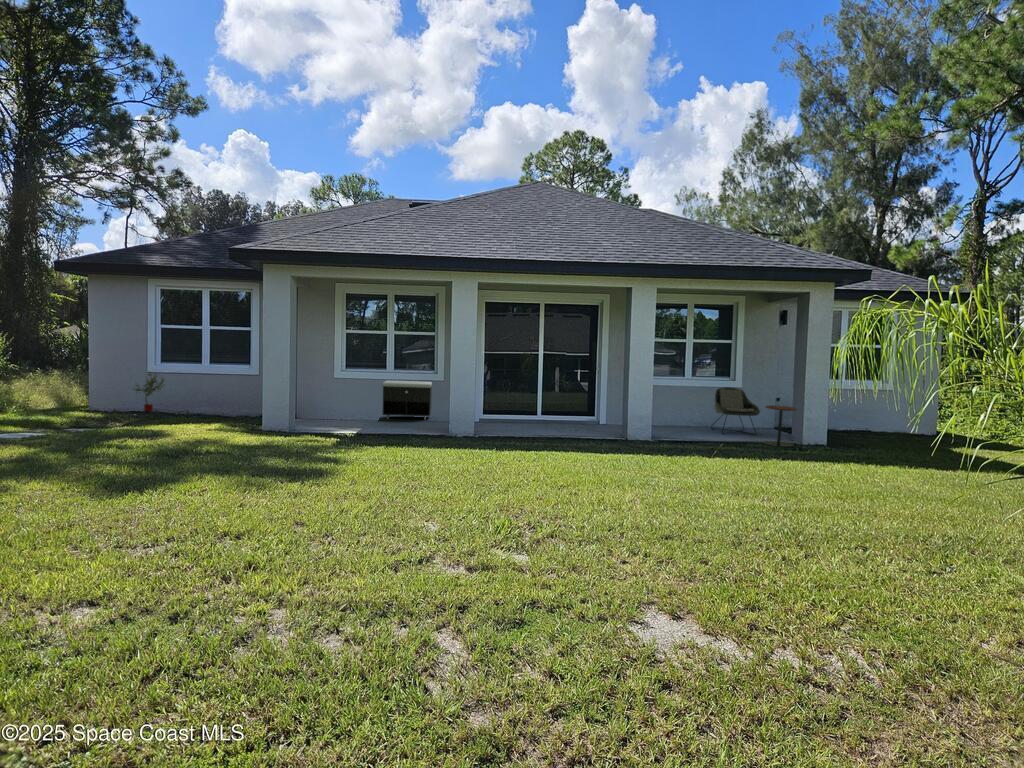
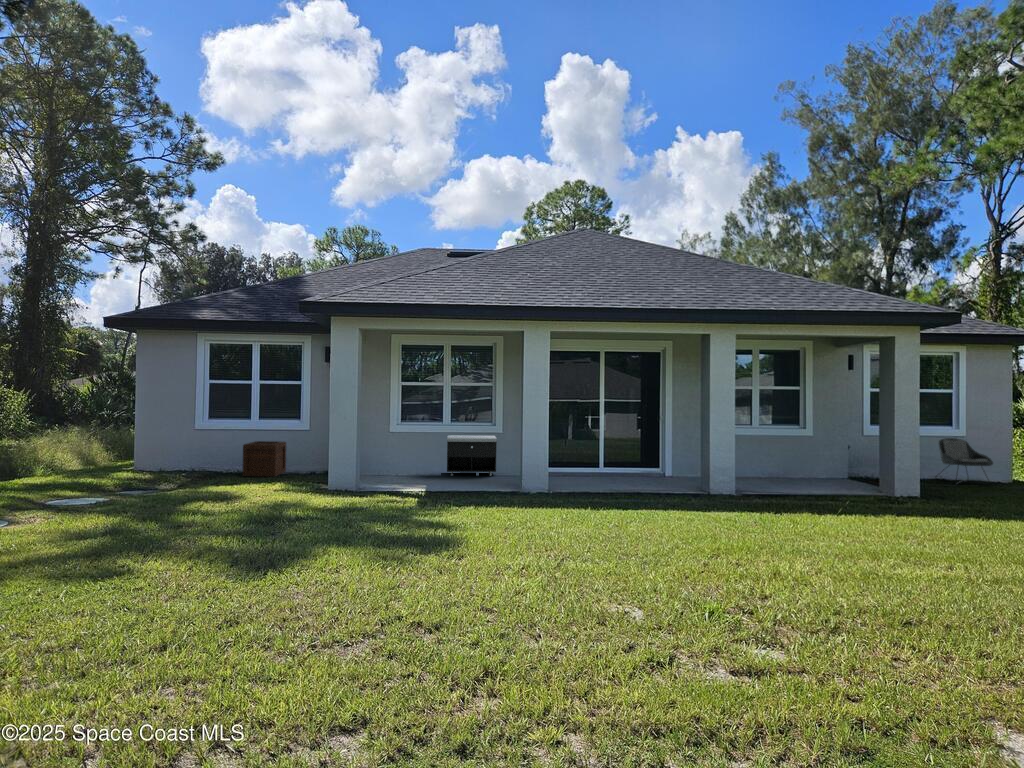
potted tree: present [134,372,164,412] -> none [179,432,214,475]
wooden crate: none [190,382,235,416] -> present [243,441,286,477]
lounge chair: present [711,387,760,435] -> present [936,438,993,484]
side table: present [763,406,797,447] -> none [850,452,885,496]

